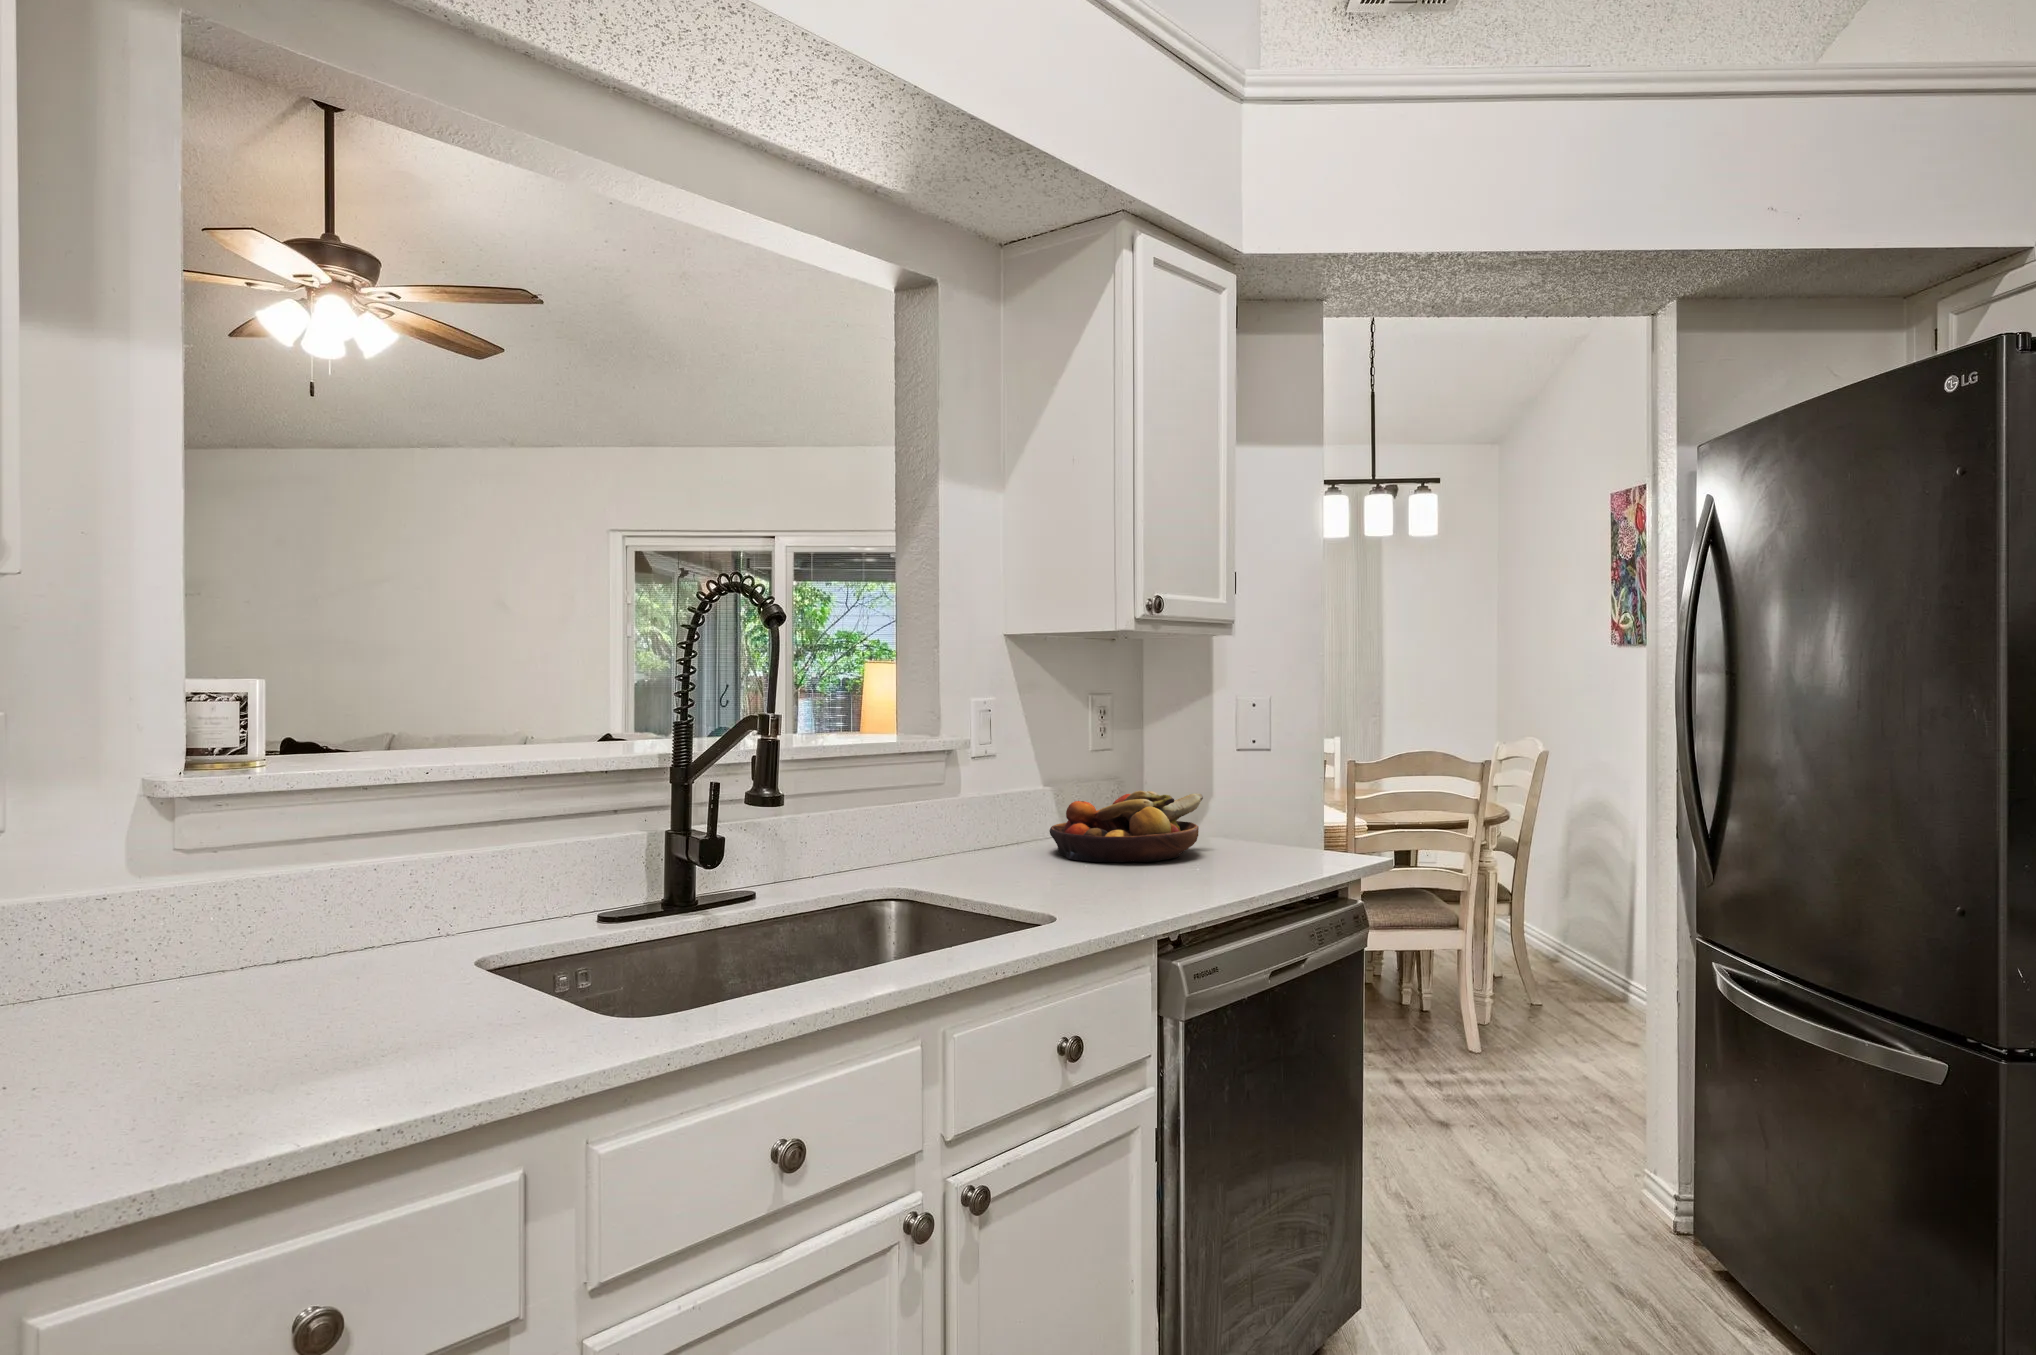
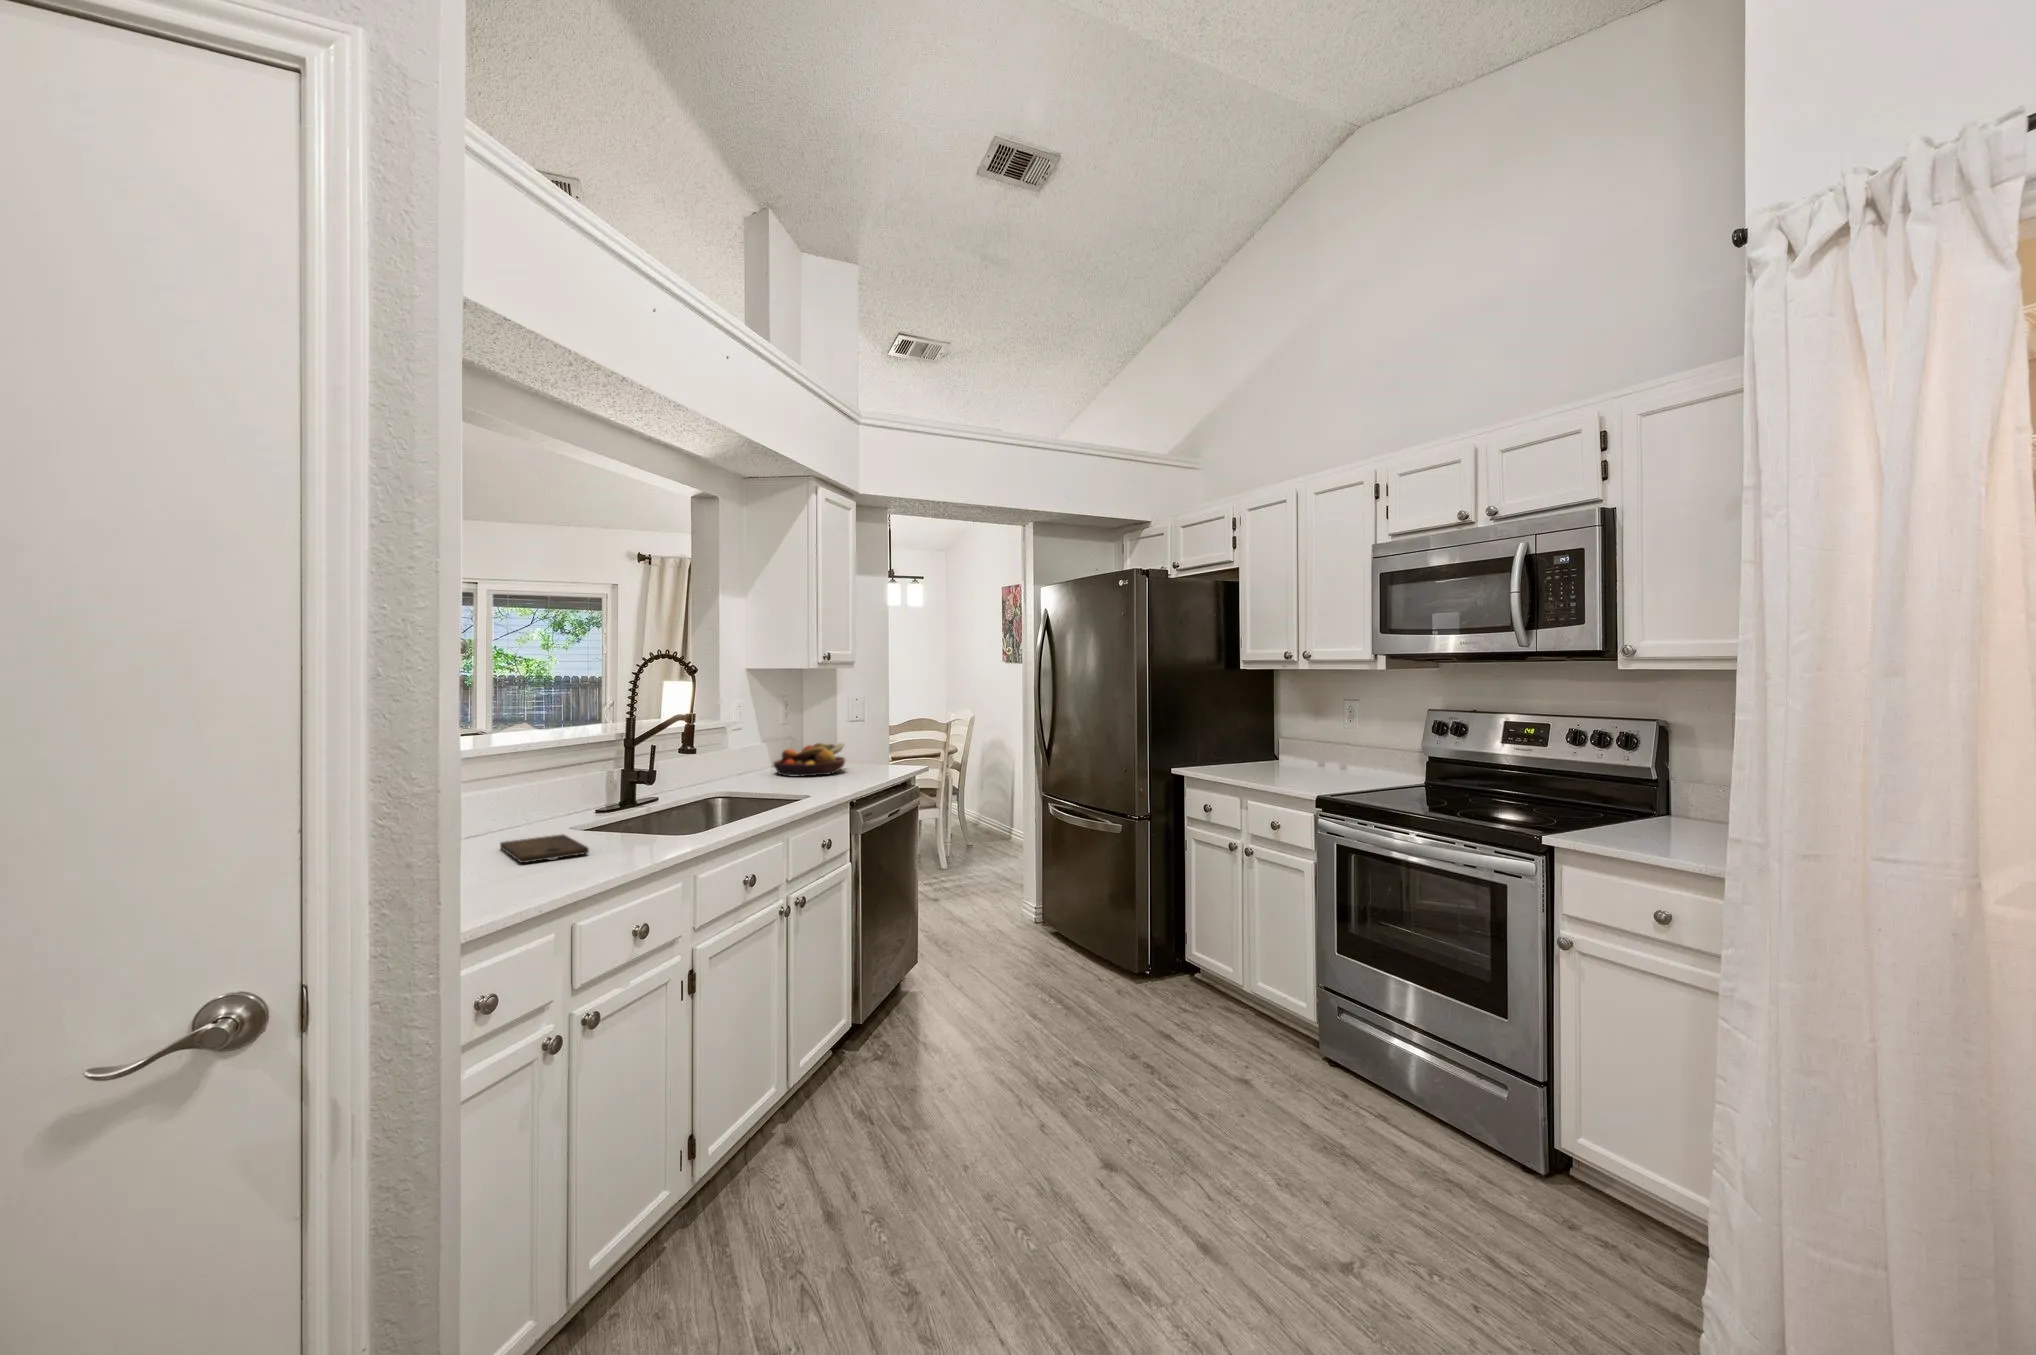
cutting board: none [148,983,388,1070] -> present [500,835,589,863]

